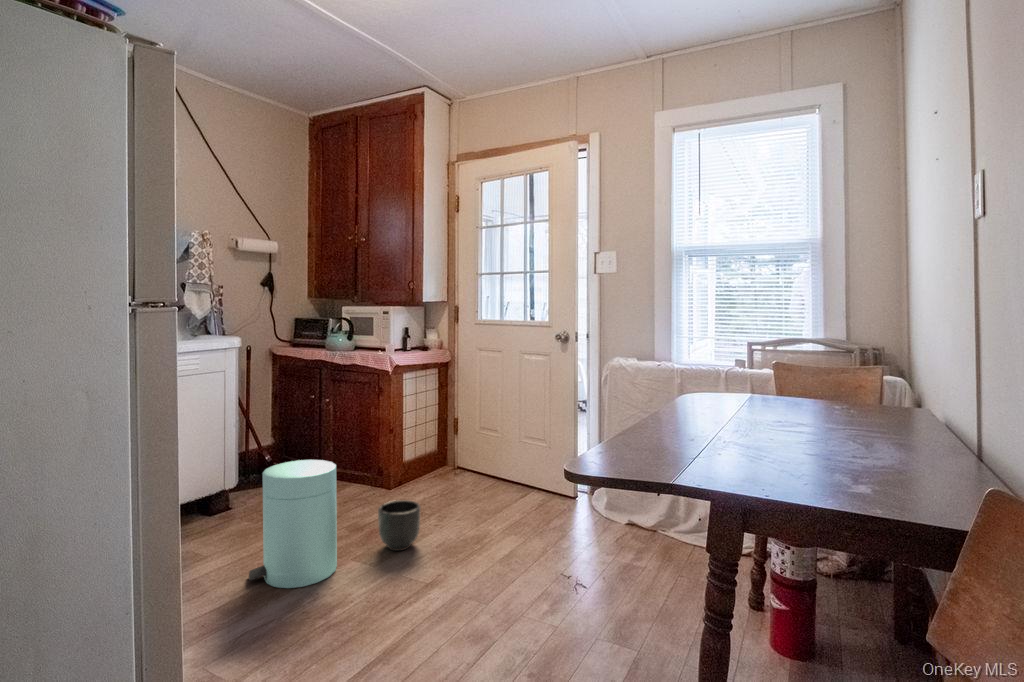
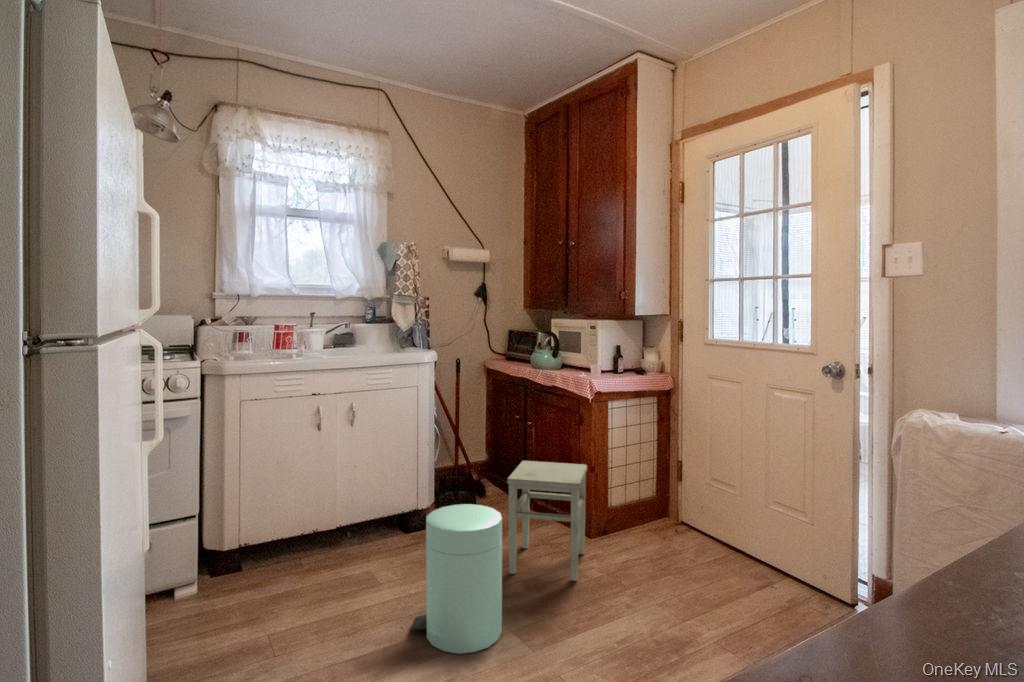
stool: none [324,426,391,526] -> present [507,461,587,581]
planter: present [378,500,420,551] -> none [553,565,603,631]

